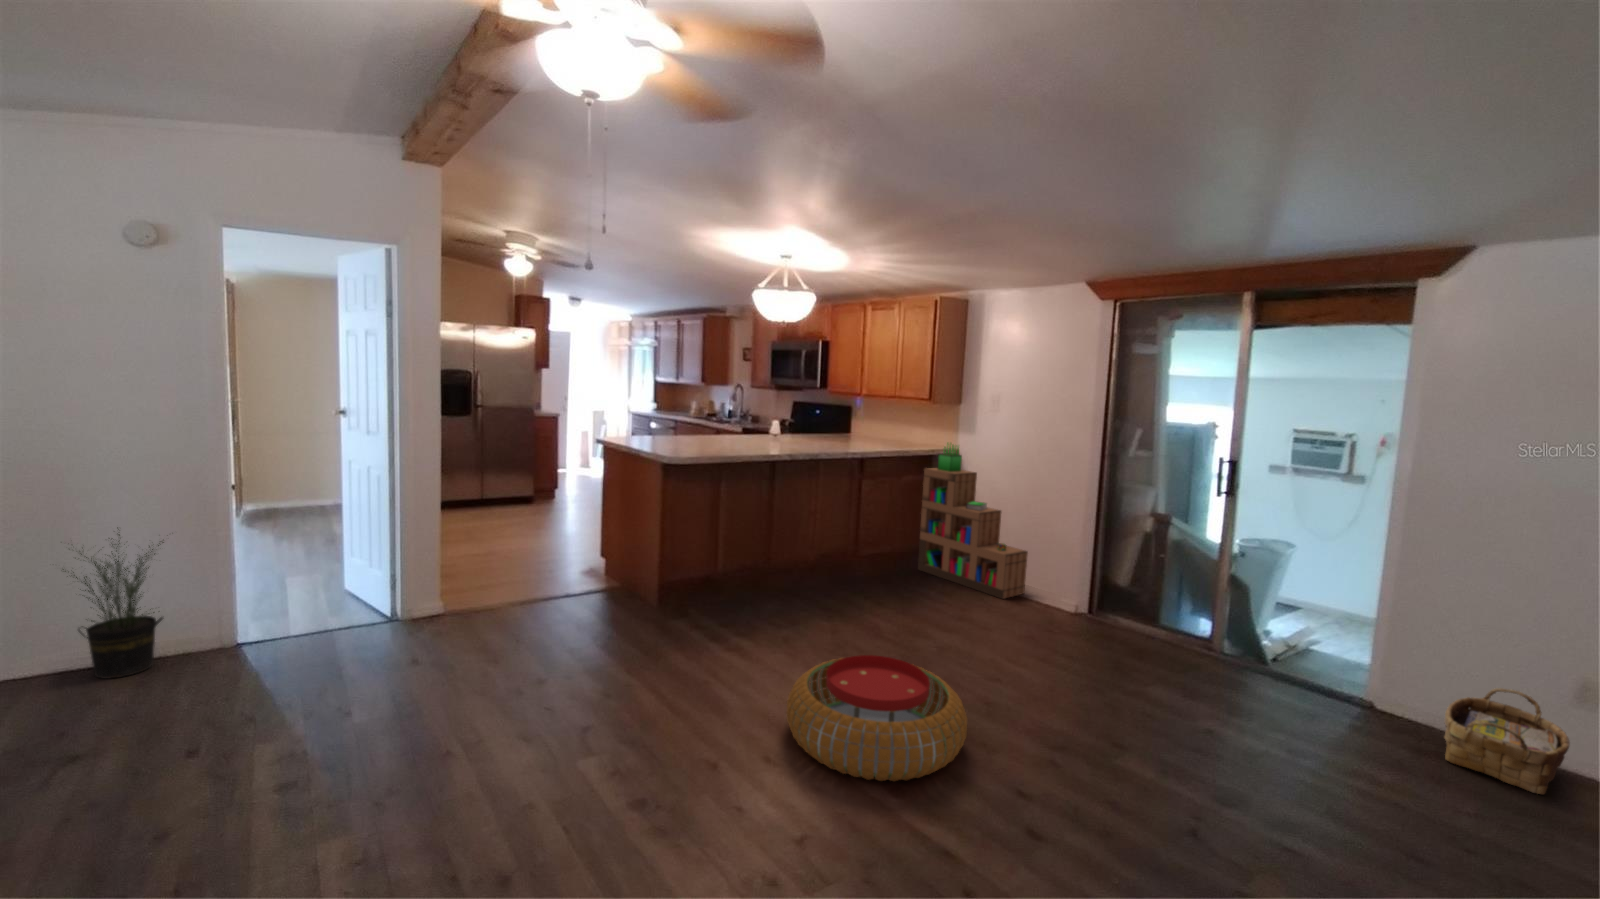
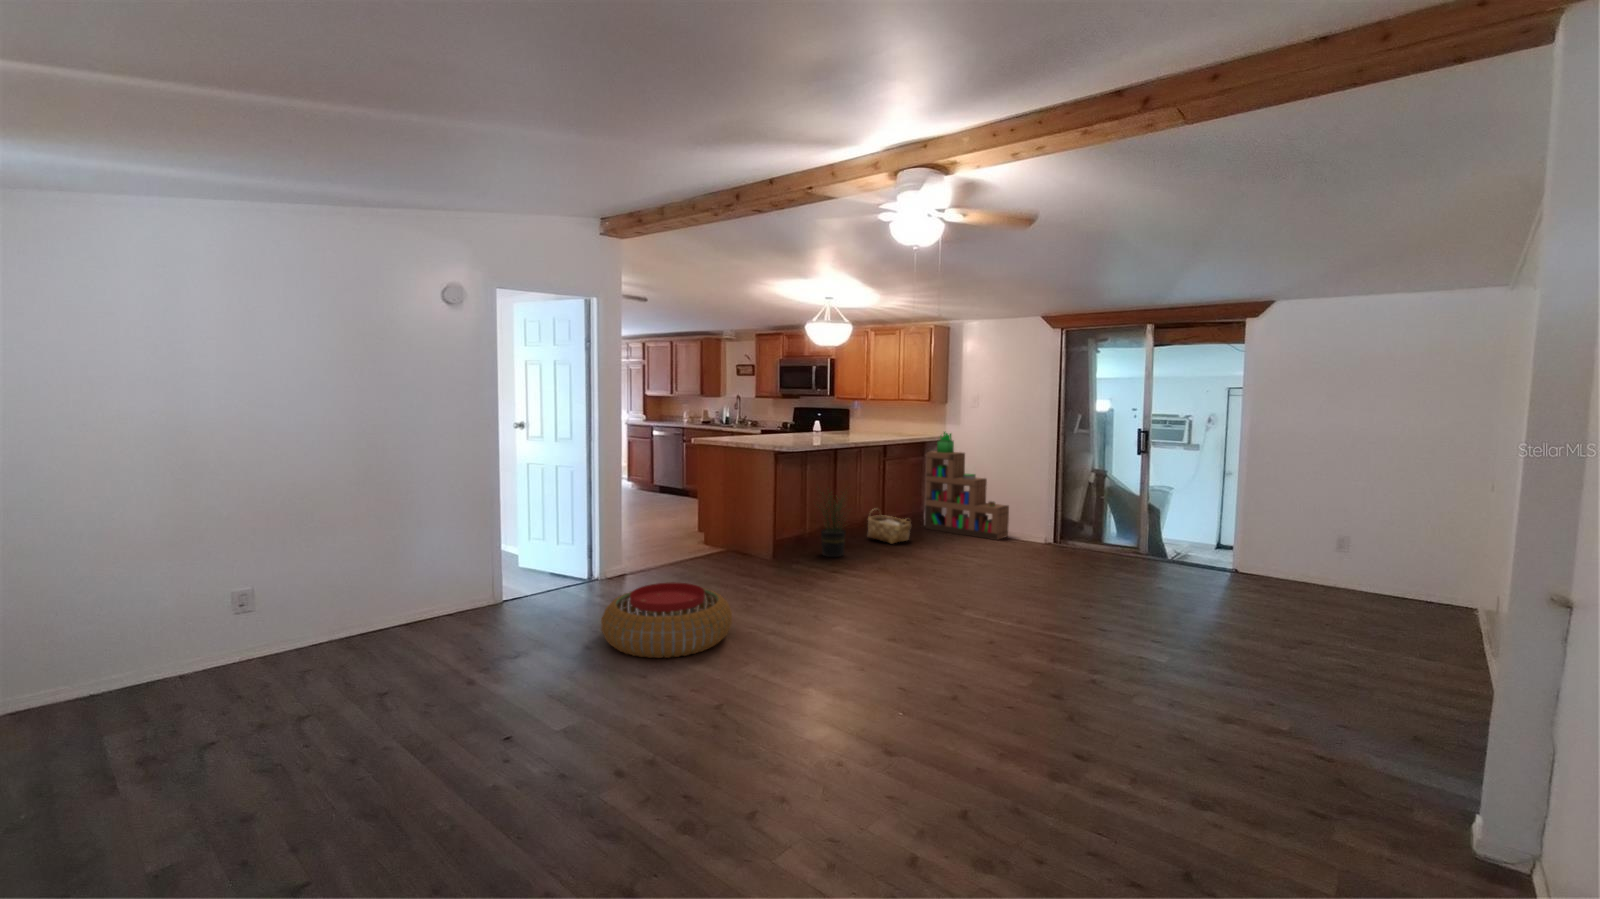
potted plant: present [63,527,164,679] -> present [818,487,846,557]
pouf: present [786,655,967,781] -> present [601,582,732,658]
woven basket: present [1445,688,1570,794] -> present [867,509,911,544]

